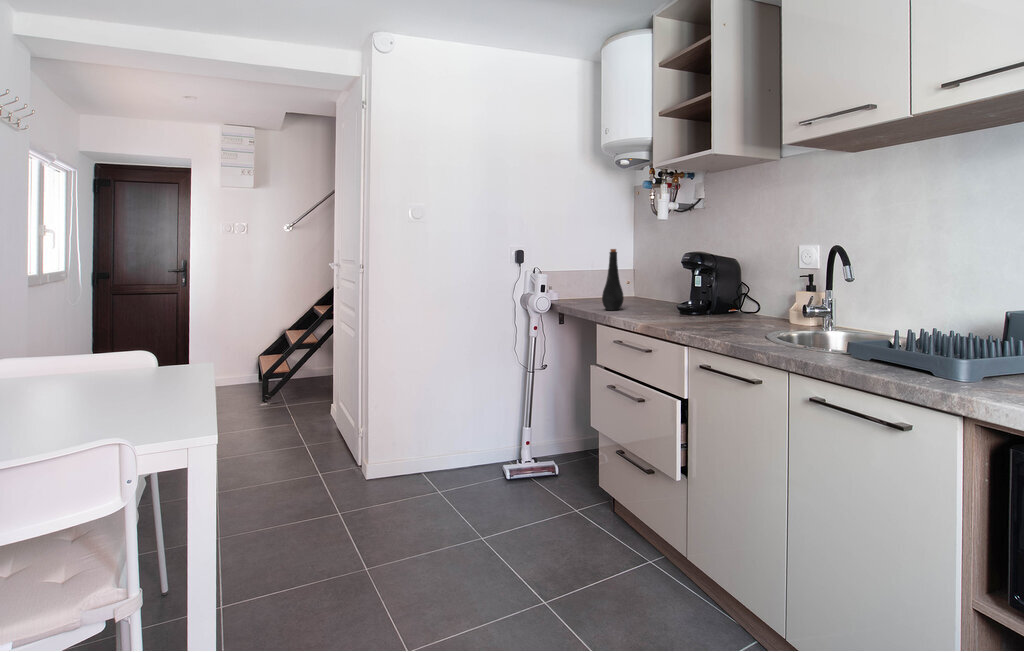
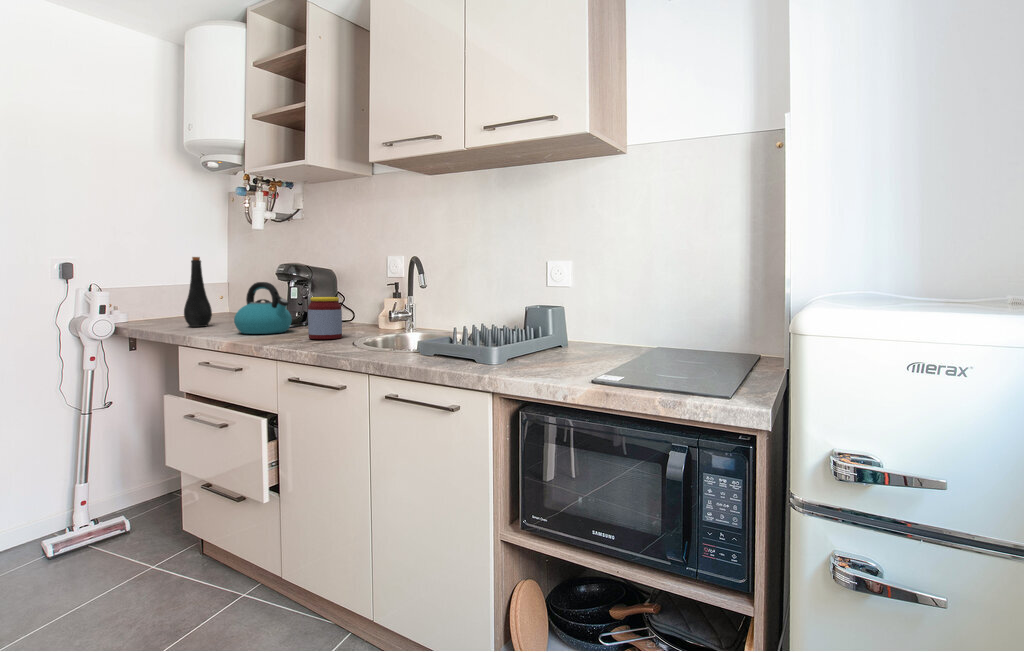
kettle: none [647,273,698,322] -> present [234,282,292,334]
jar: none [719,289,754,332] -> present [308,297,342,339]

